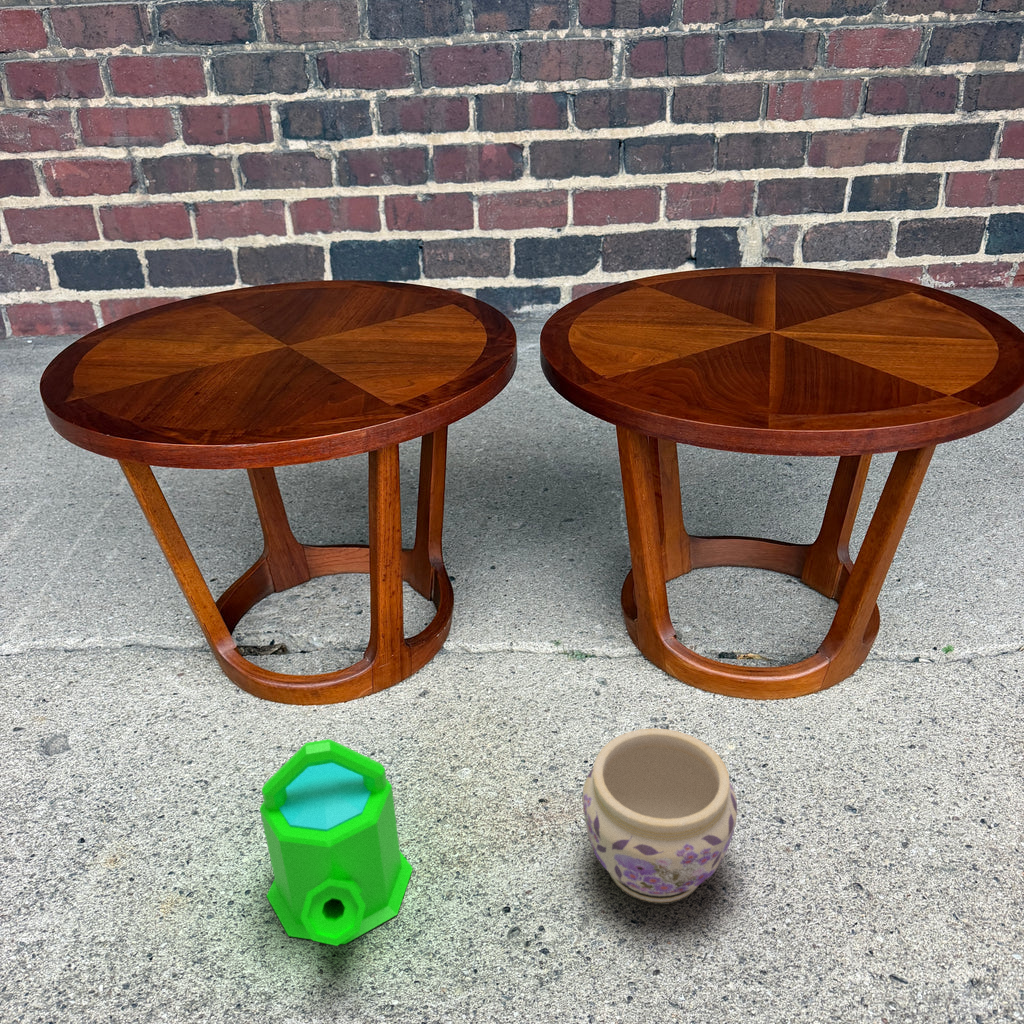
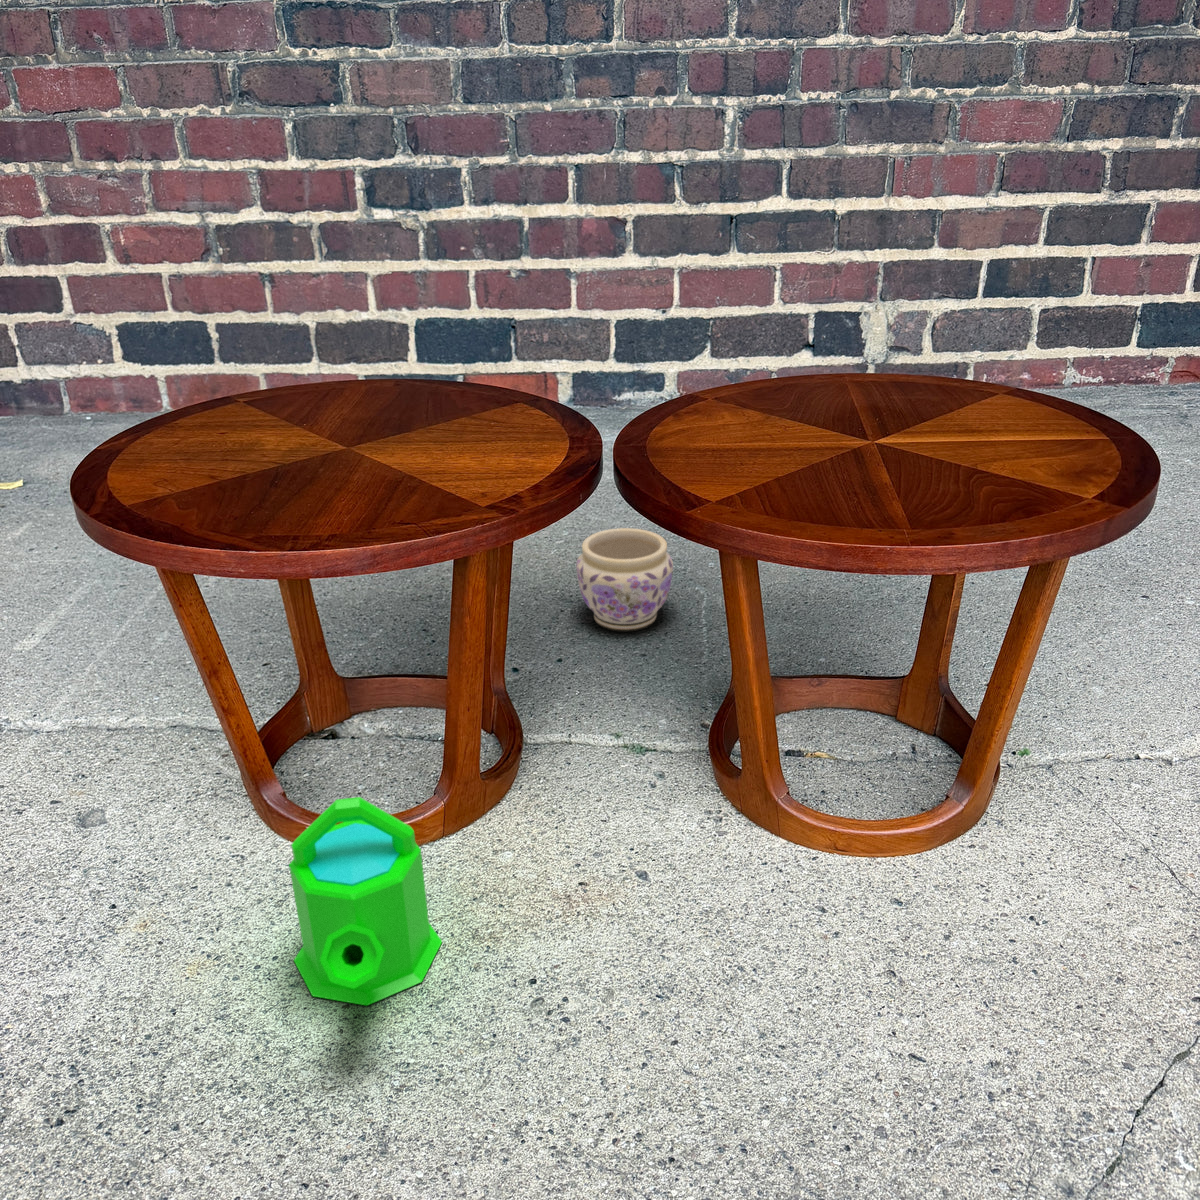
planter: present [583,728,737,905] -> present [576,528,673,631]

